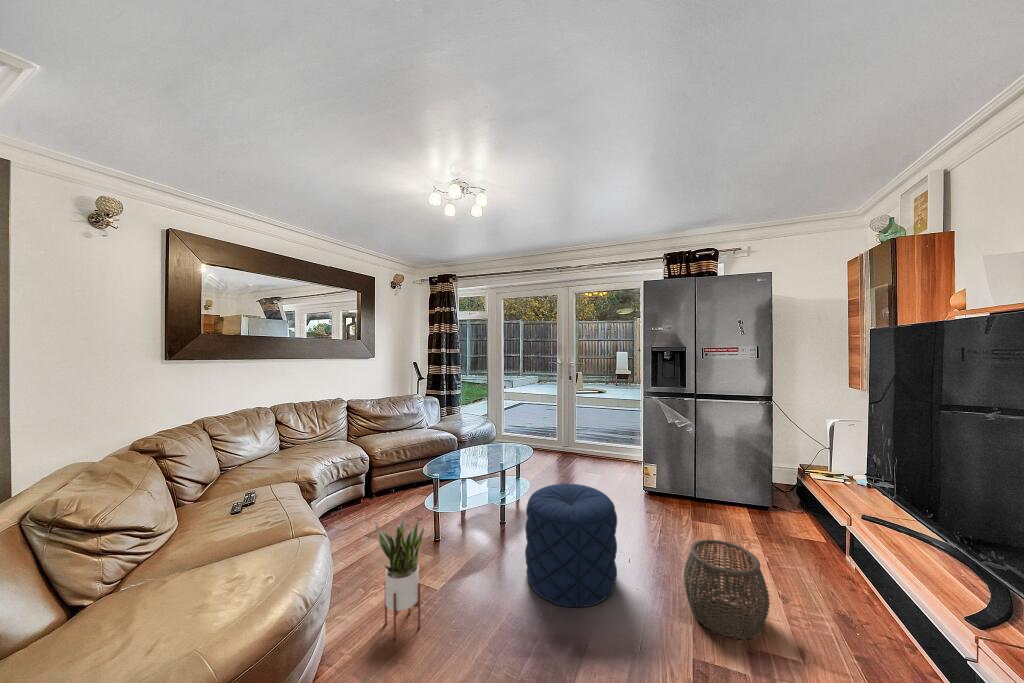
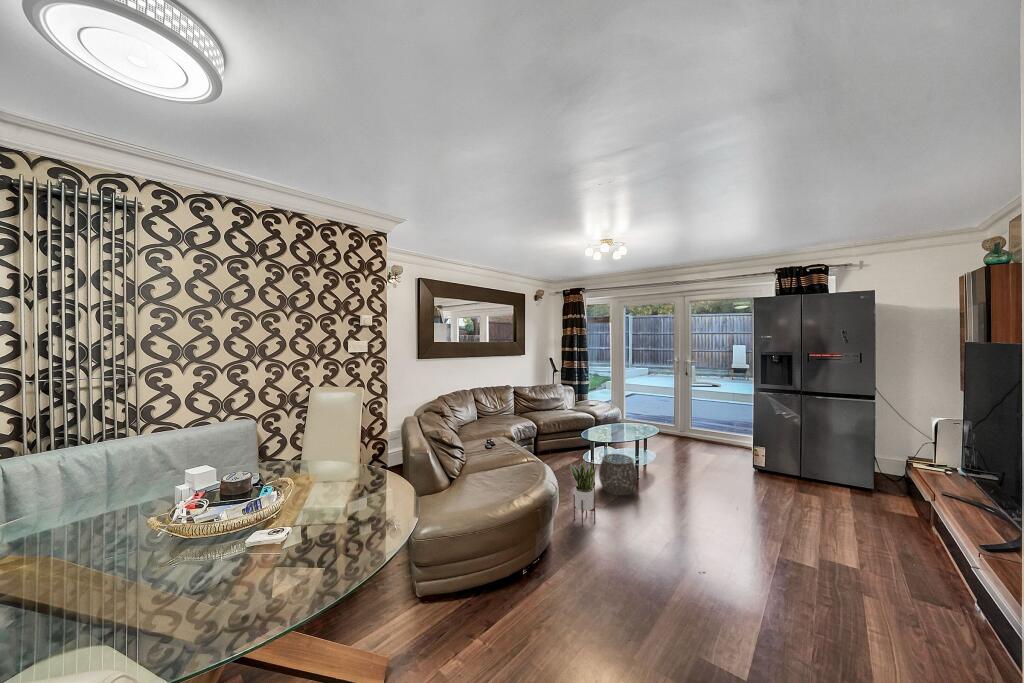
pouf: present [525,484,617,607] -> none [658,451,726,528]
woven basket: present [683,540,770,640] -> present [599,454,637,495]

